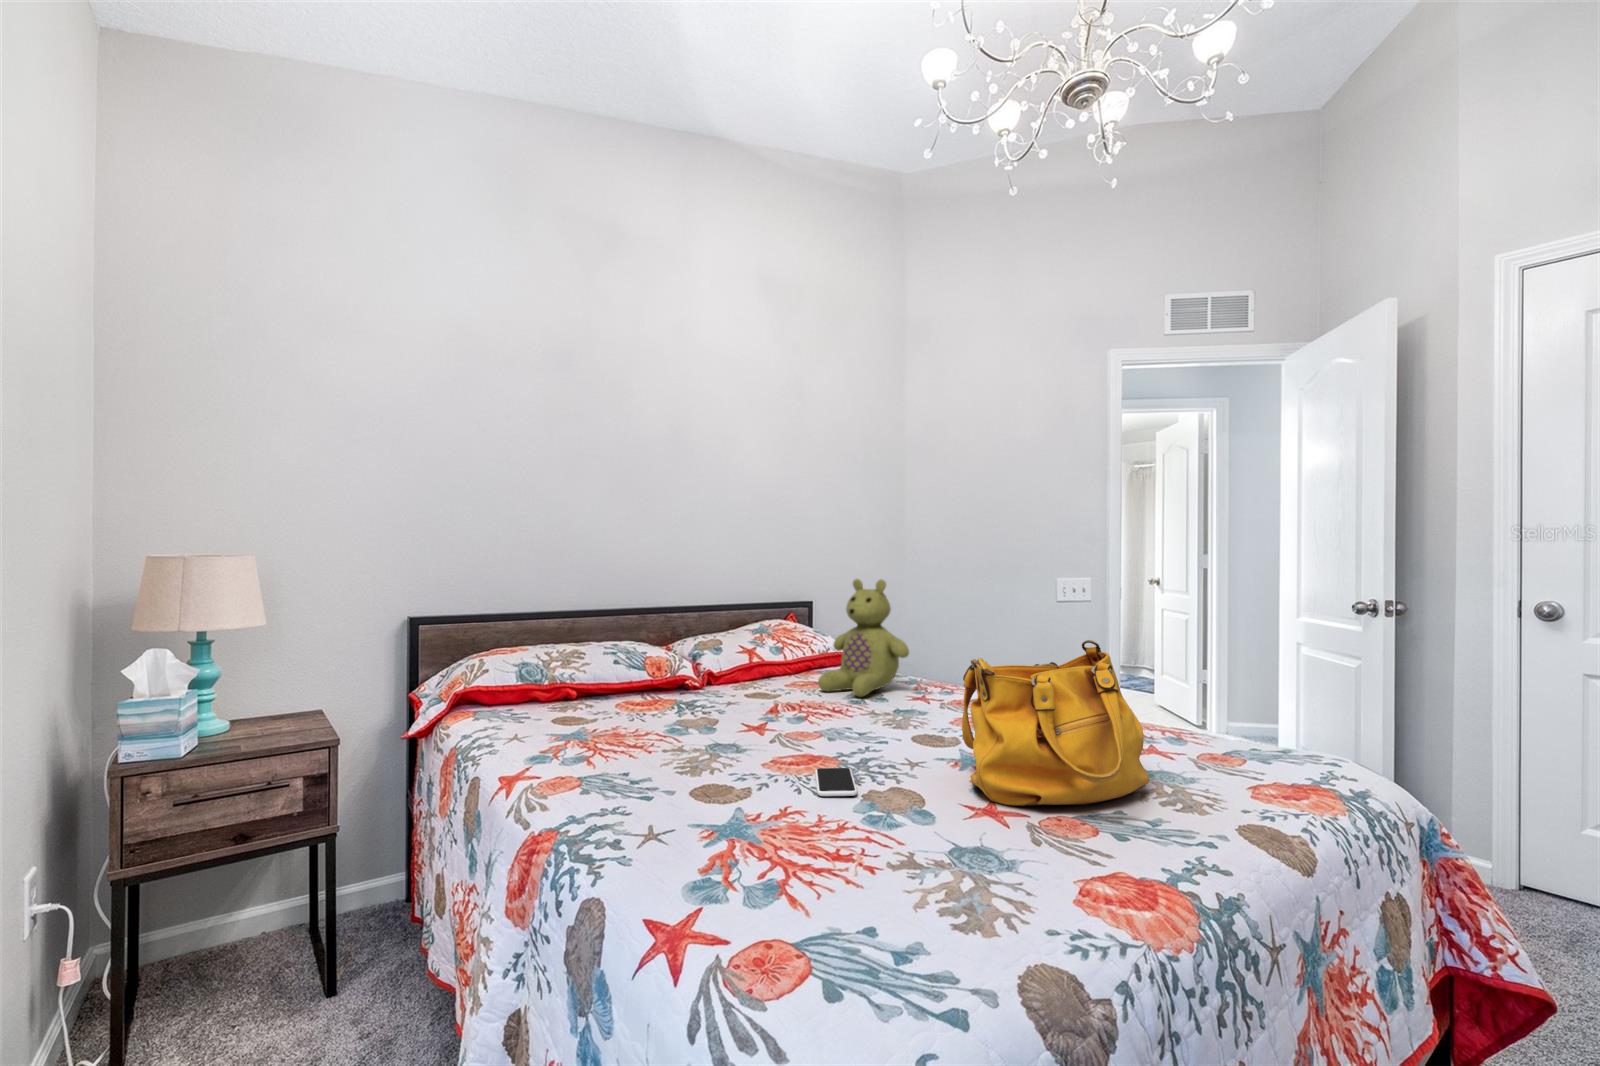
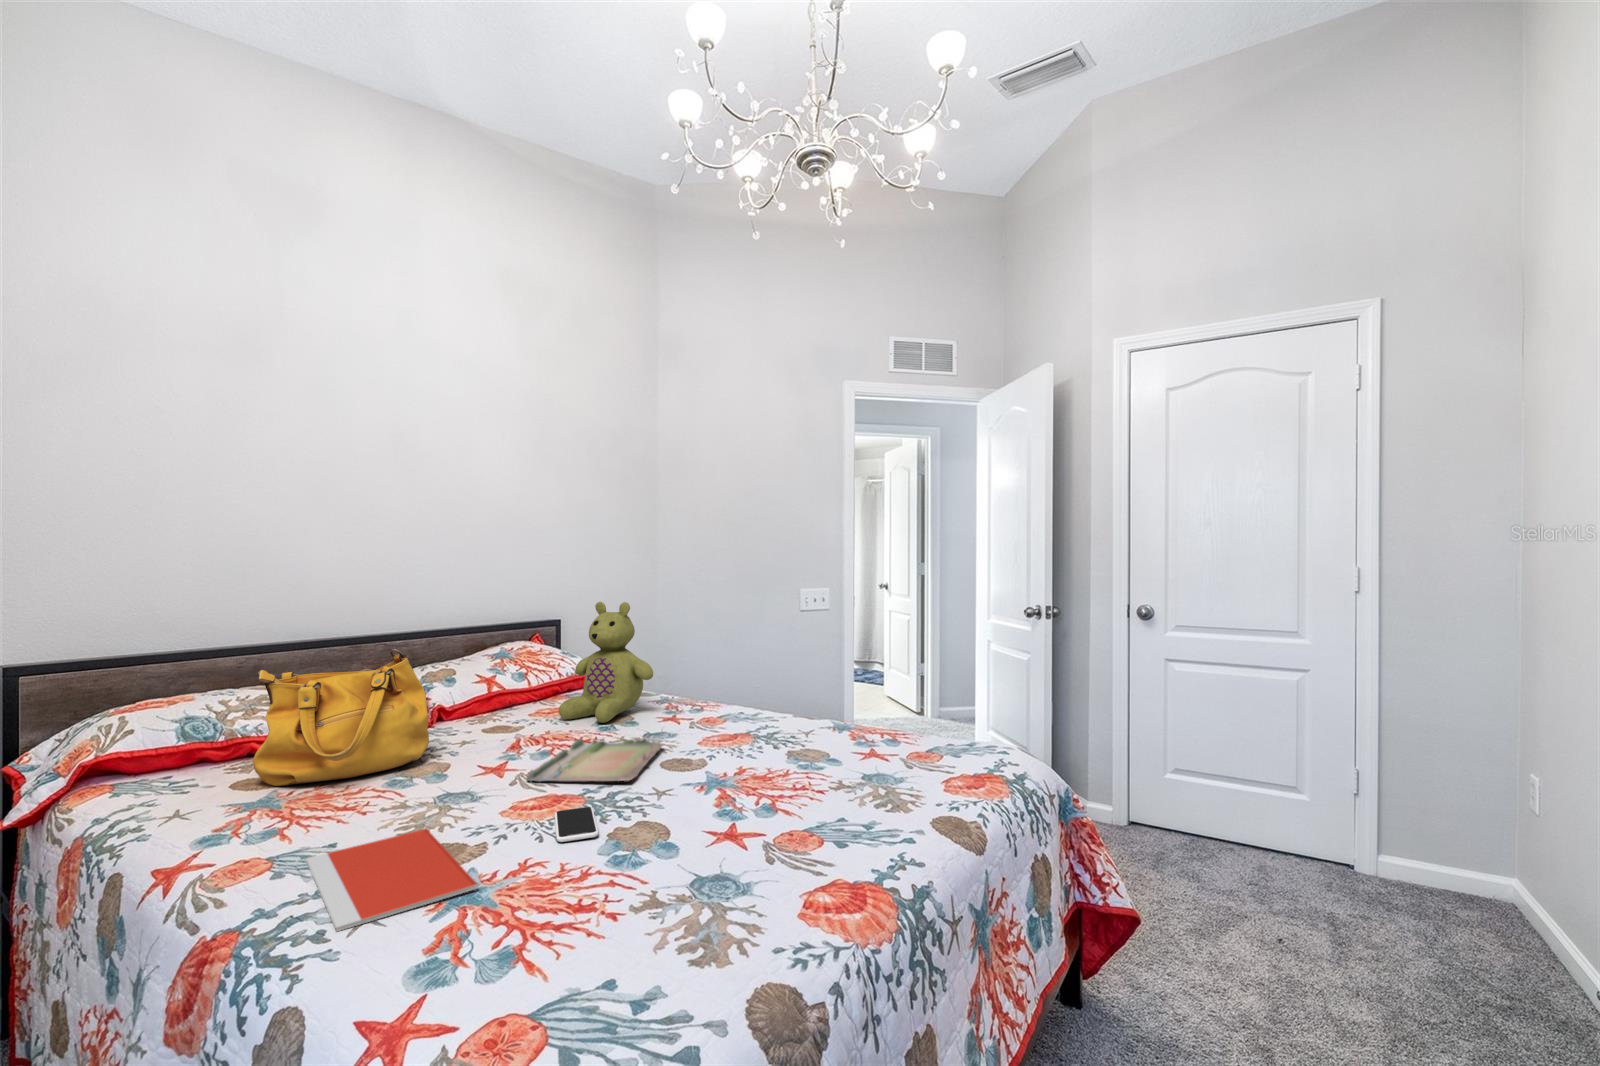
handbag: present [962,640,1149,806] -> present [253,649,429,786]
tray: none [788,706,921,749] -> present [527,734,663,782]
notebook: none [605,769,746,844] -> present [306,829,478,931]

